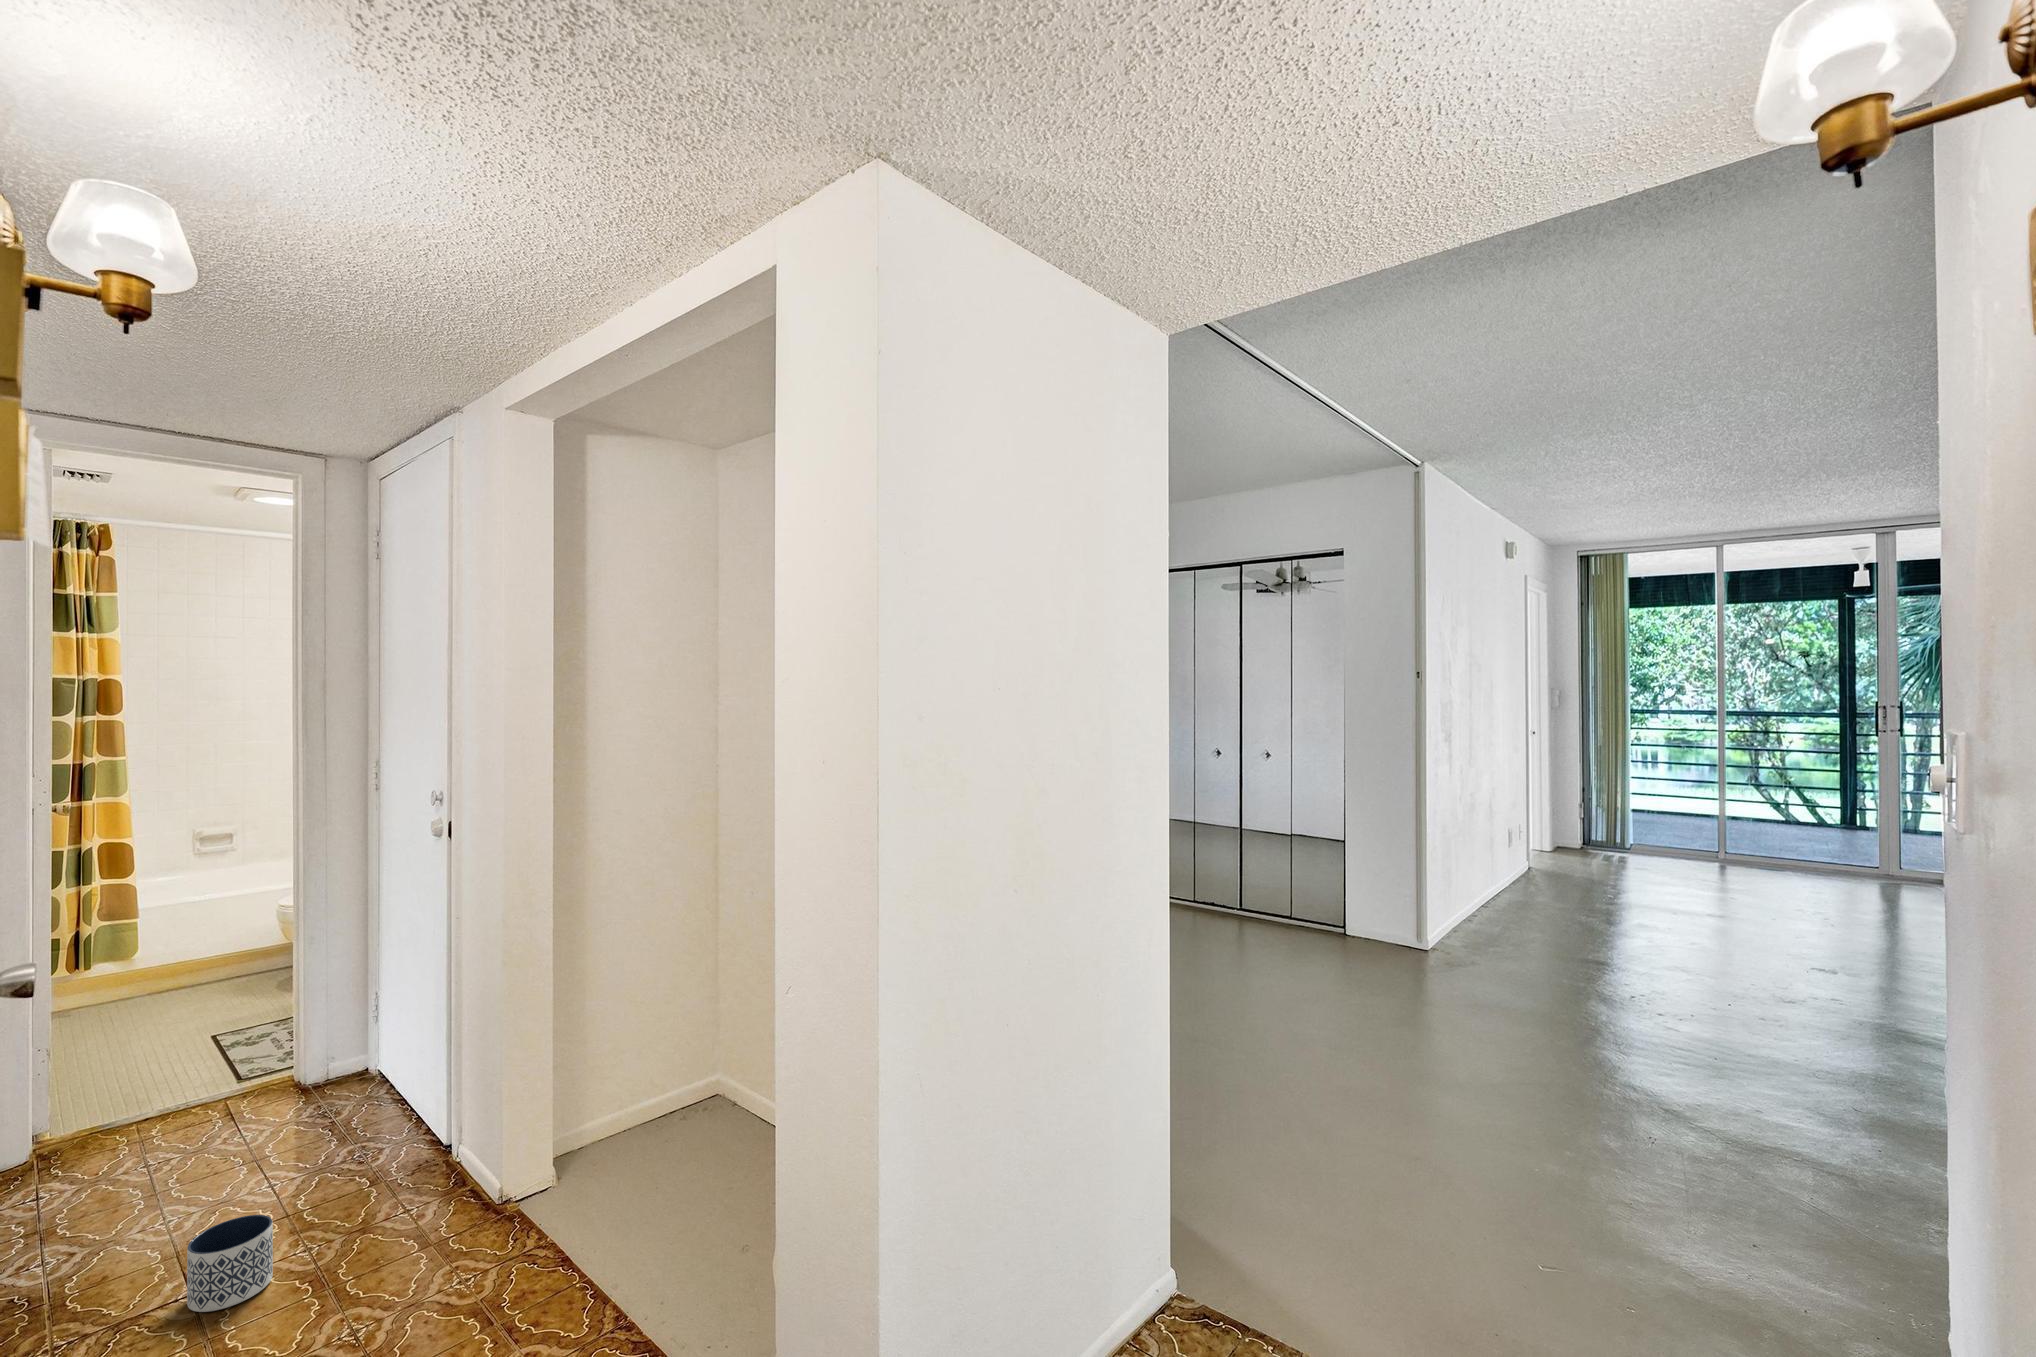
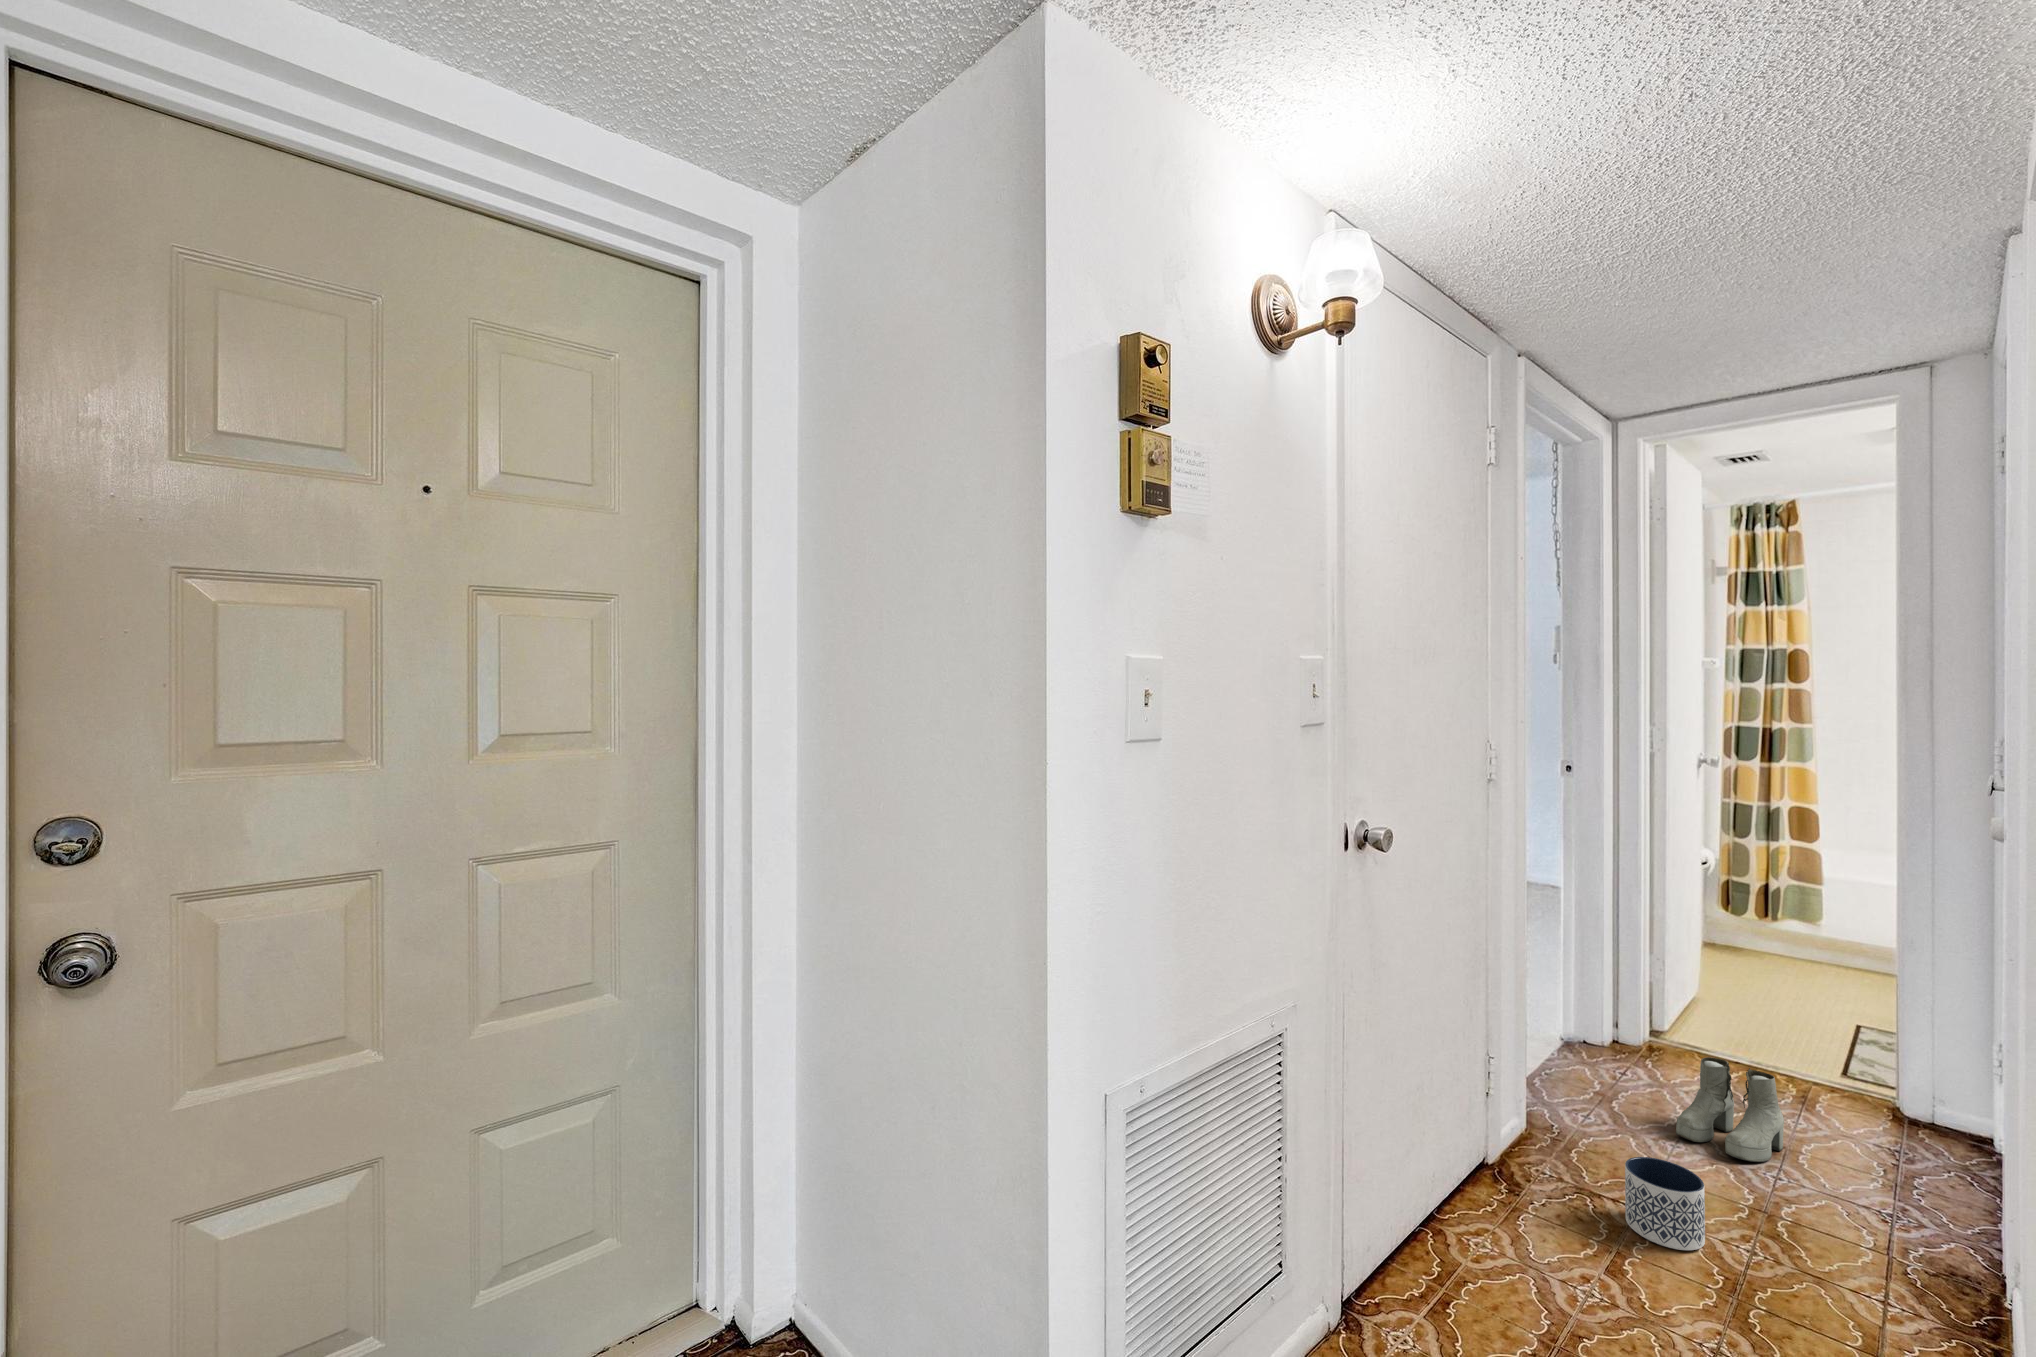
boots: none [159,1100,256,1212] -> present [1676,1057,1784,1162]

